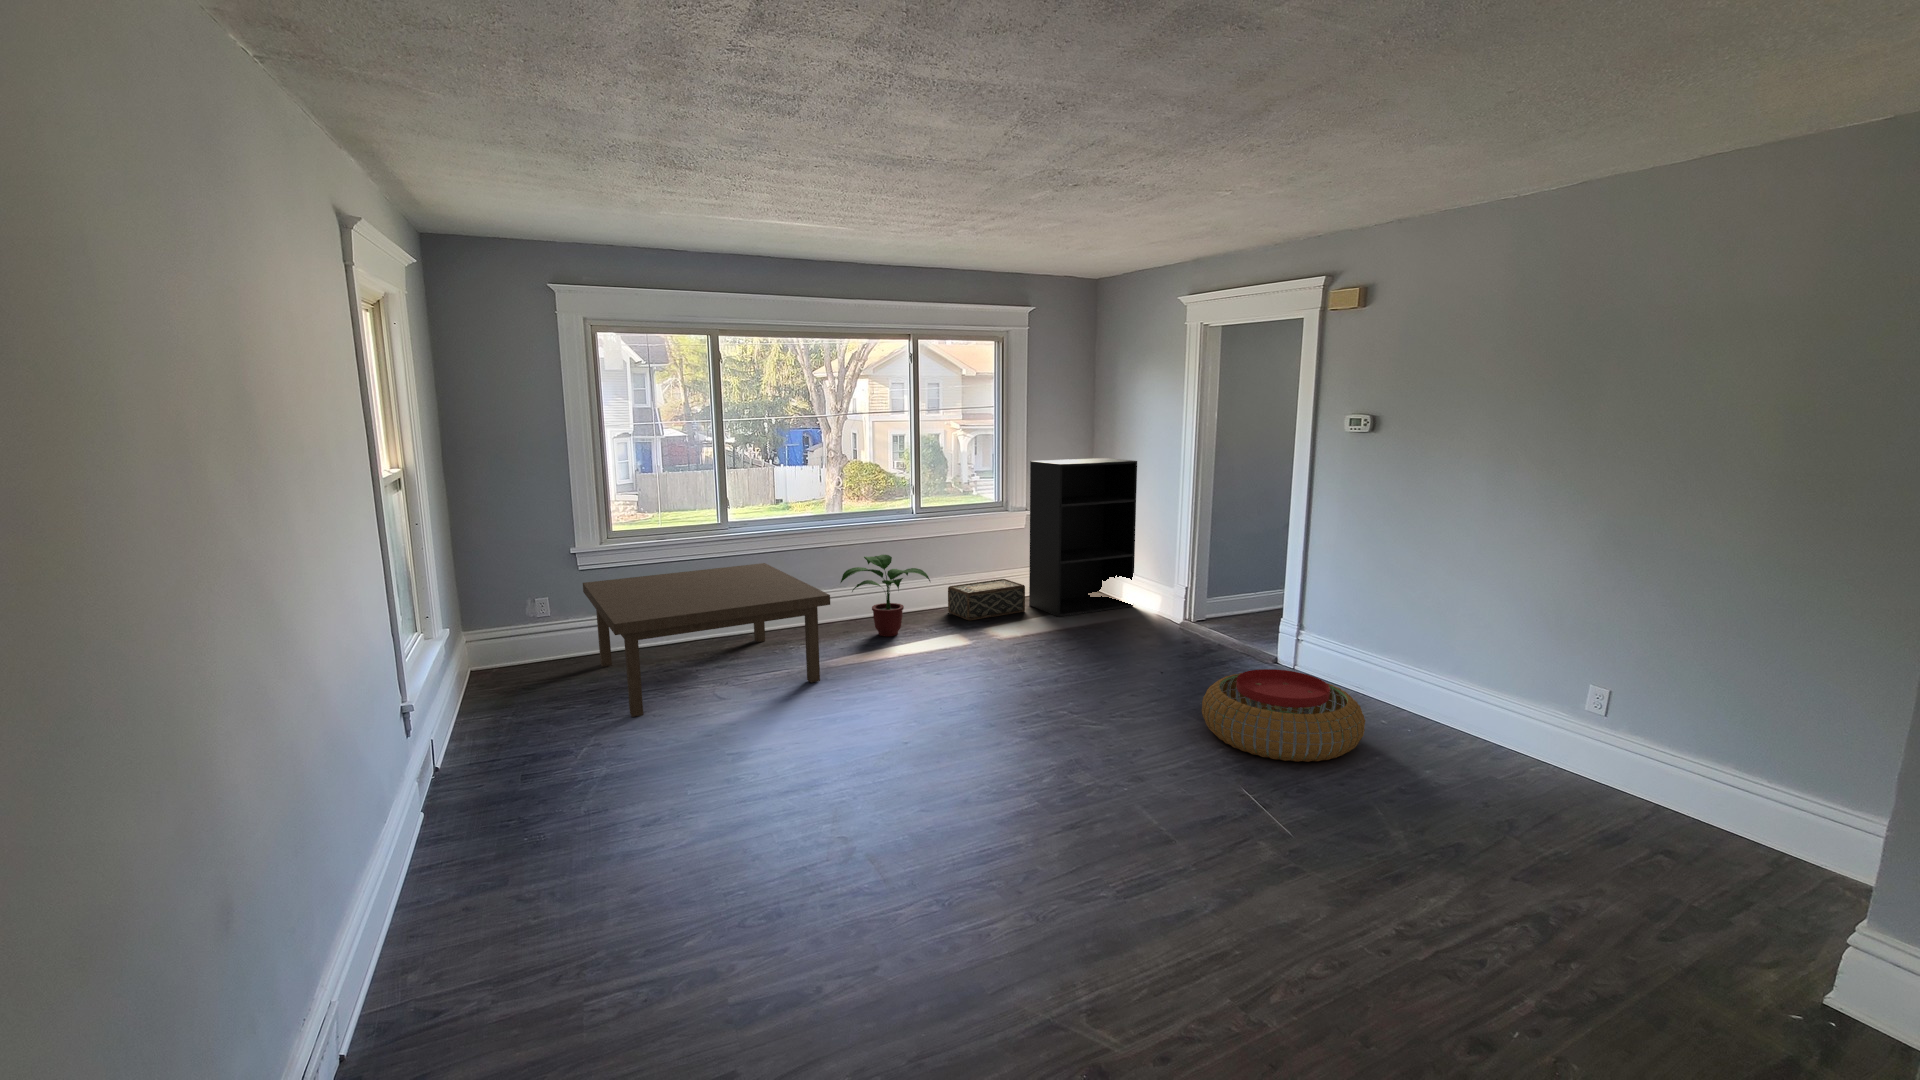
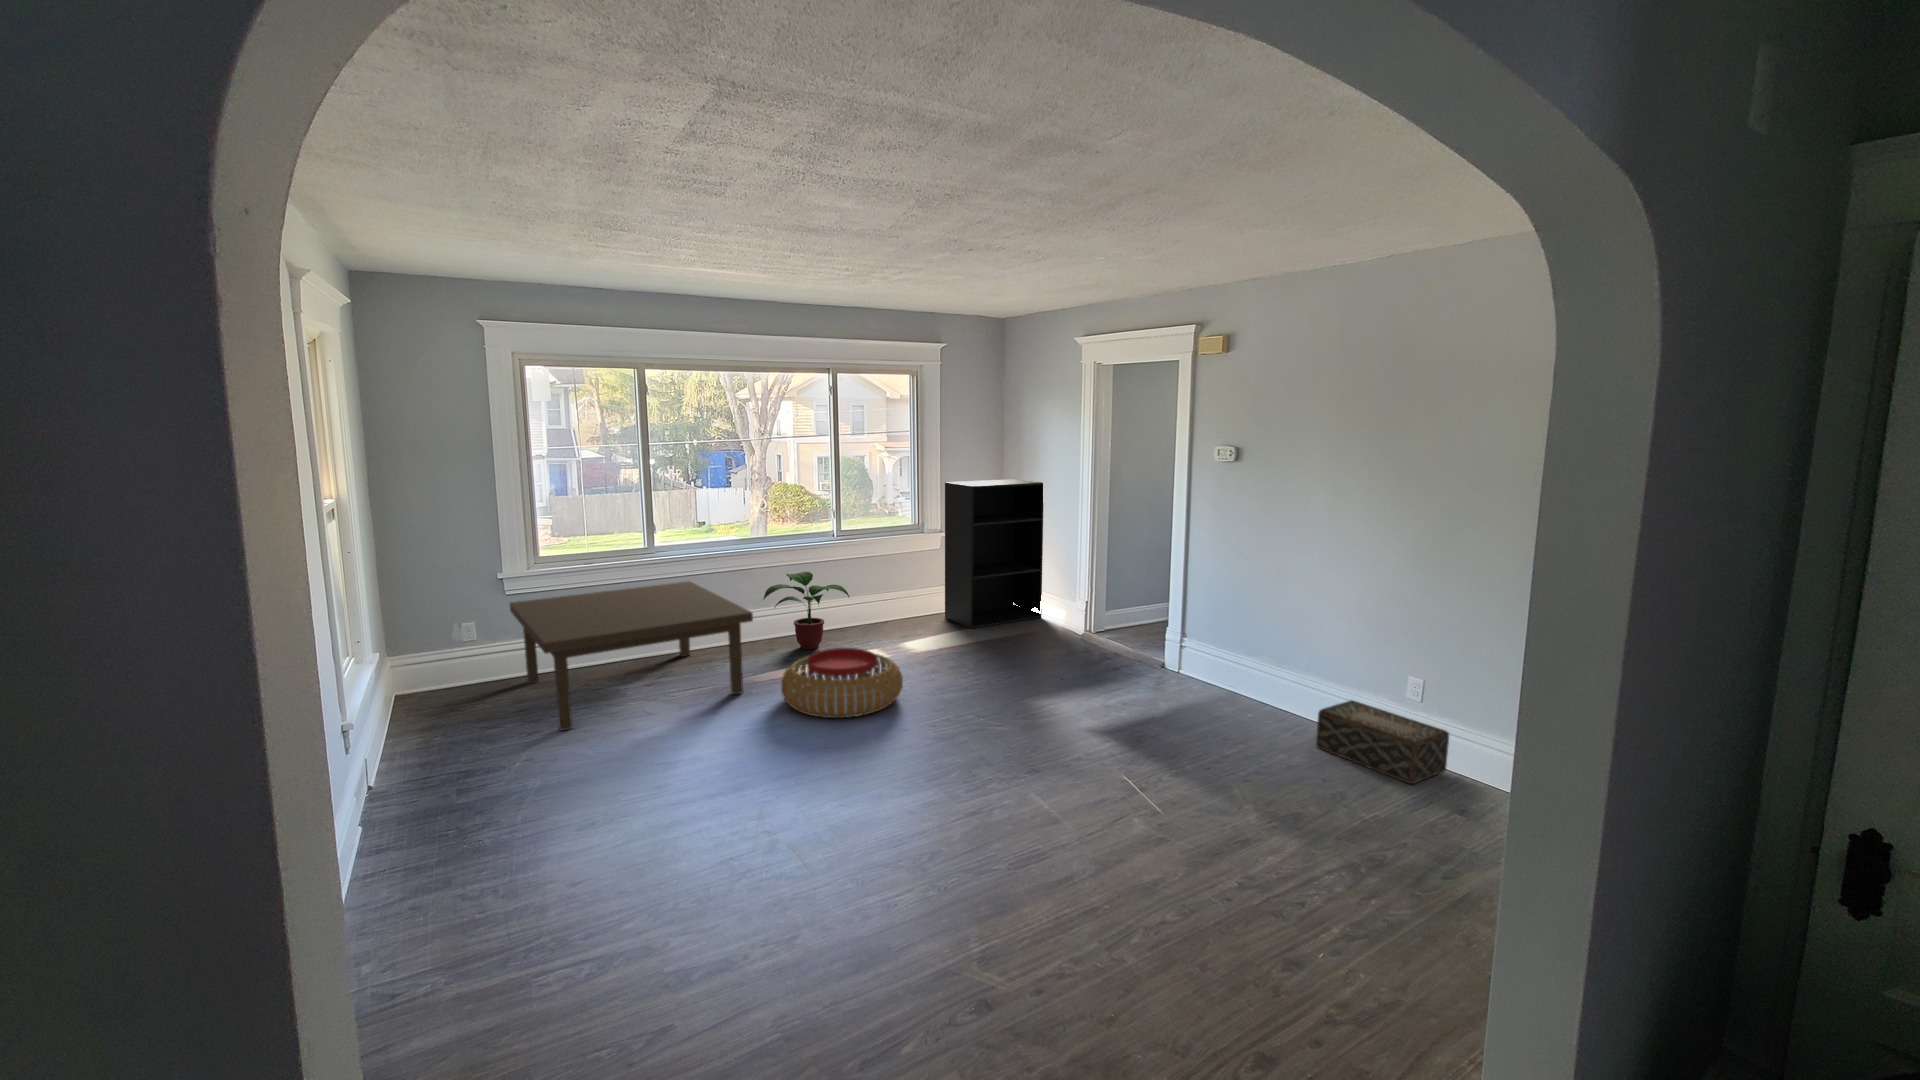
woven basket: present [948,579,1025,621] -> present [1316,700,1449,784]
pouf: present [1202,669,1365,762] -> present [781,648,903,718]

